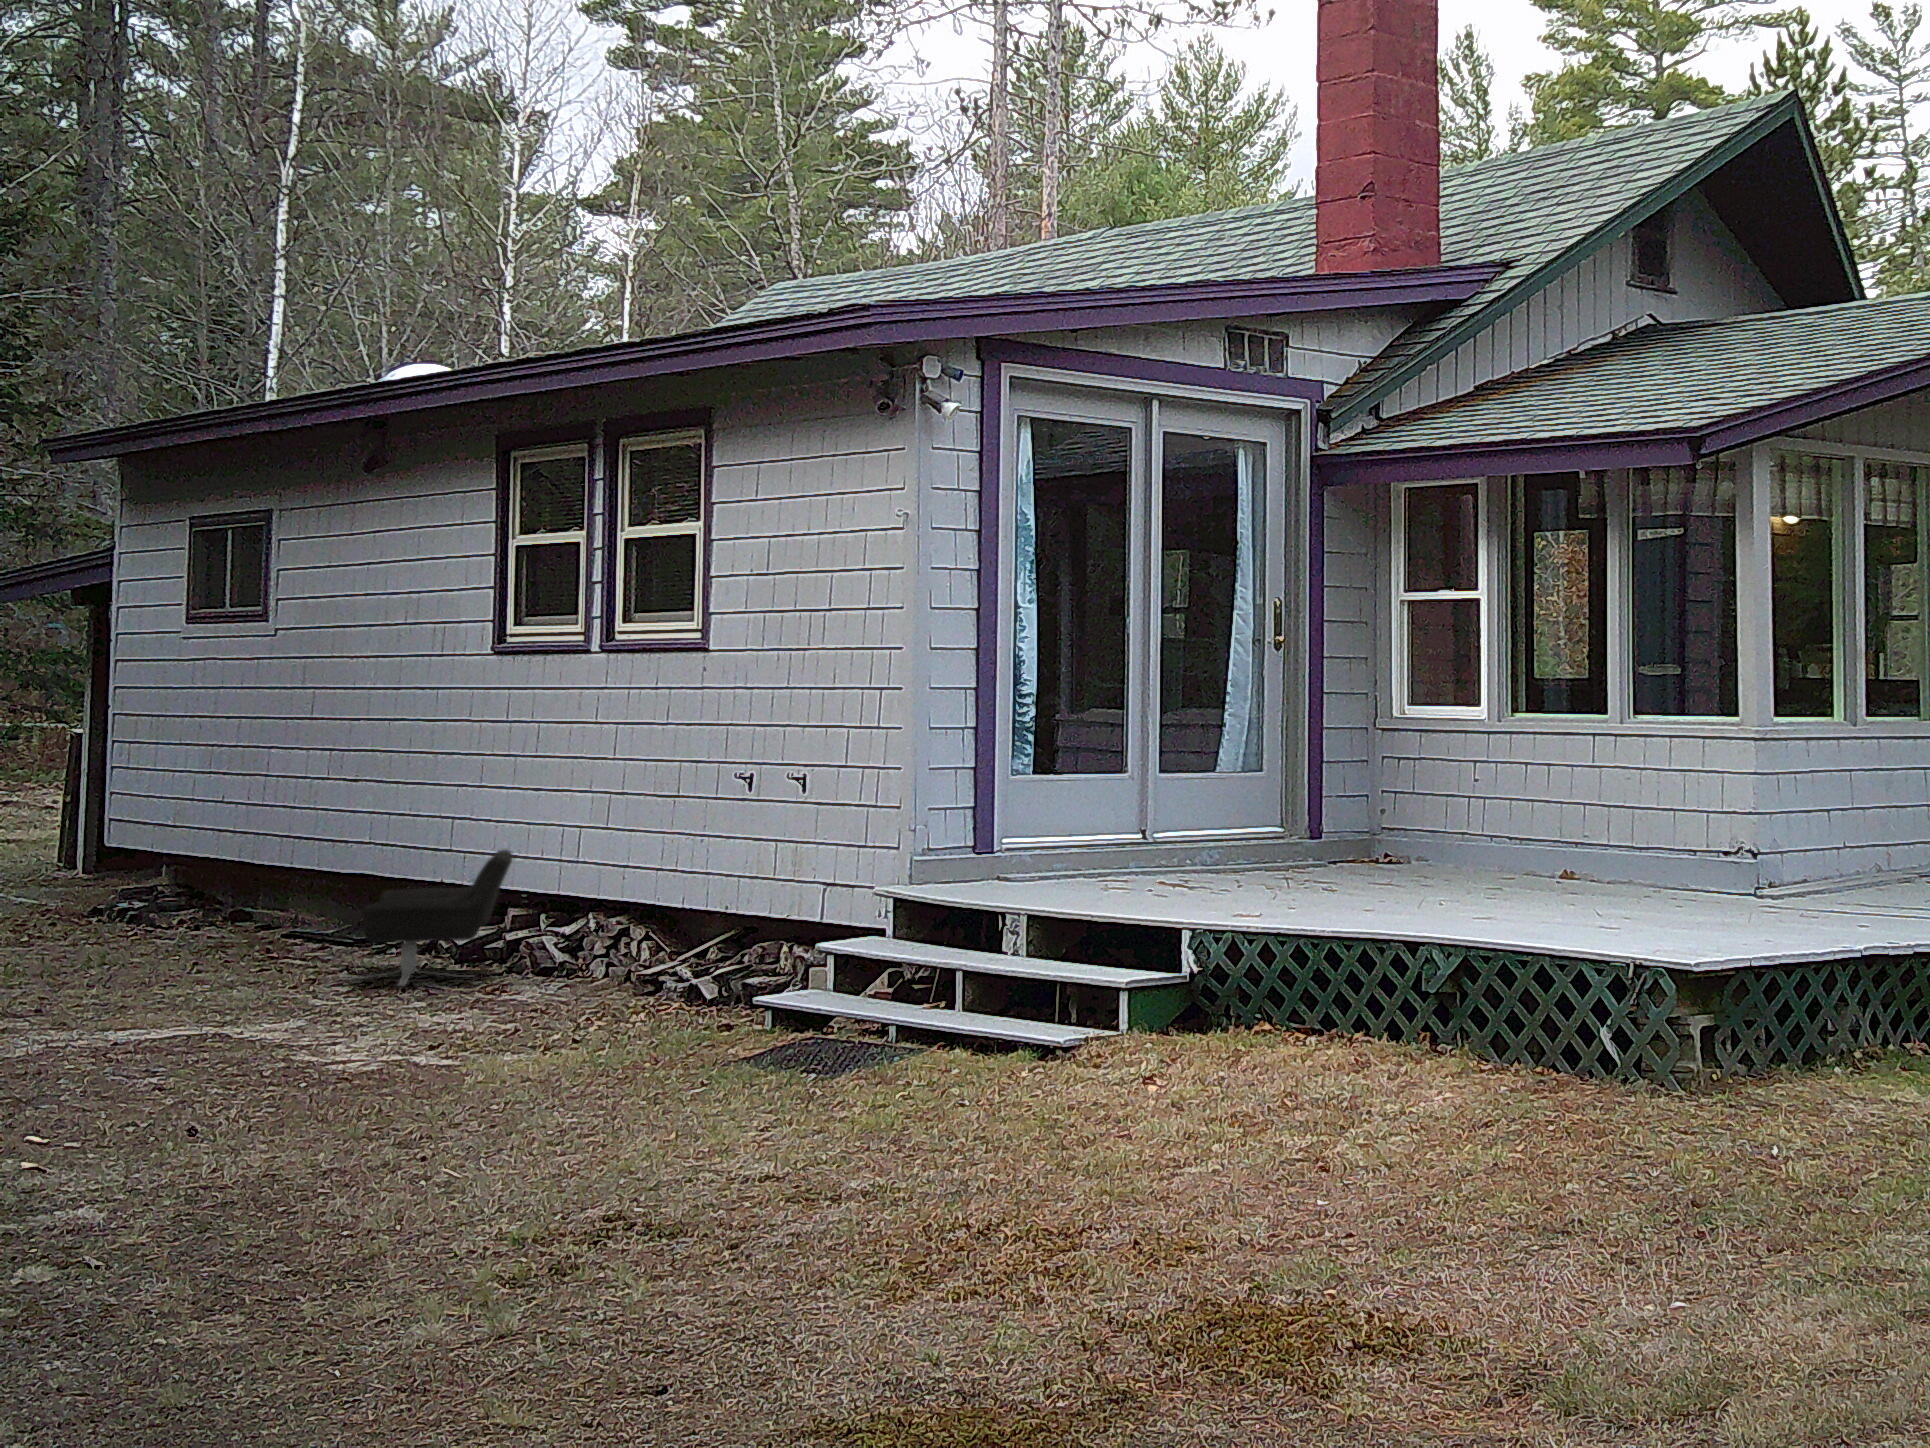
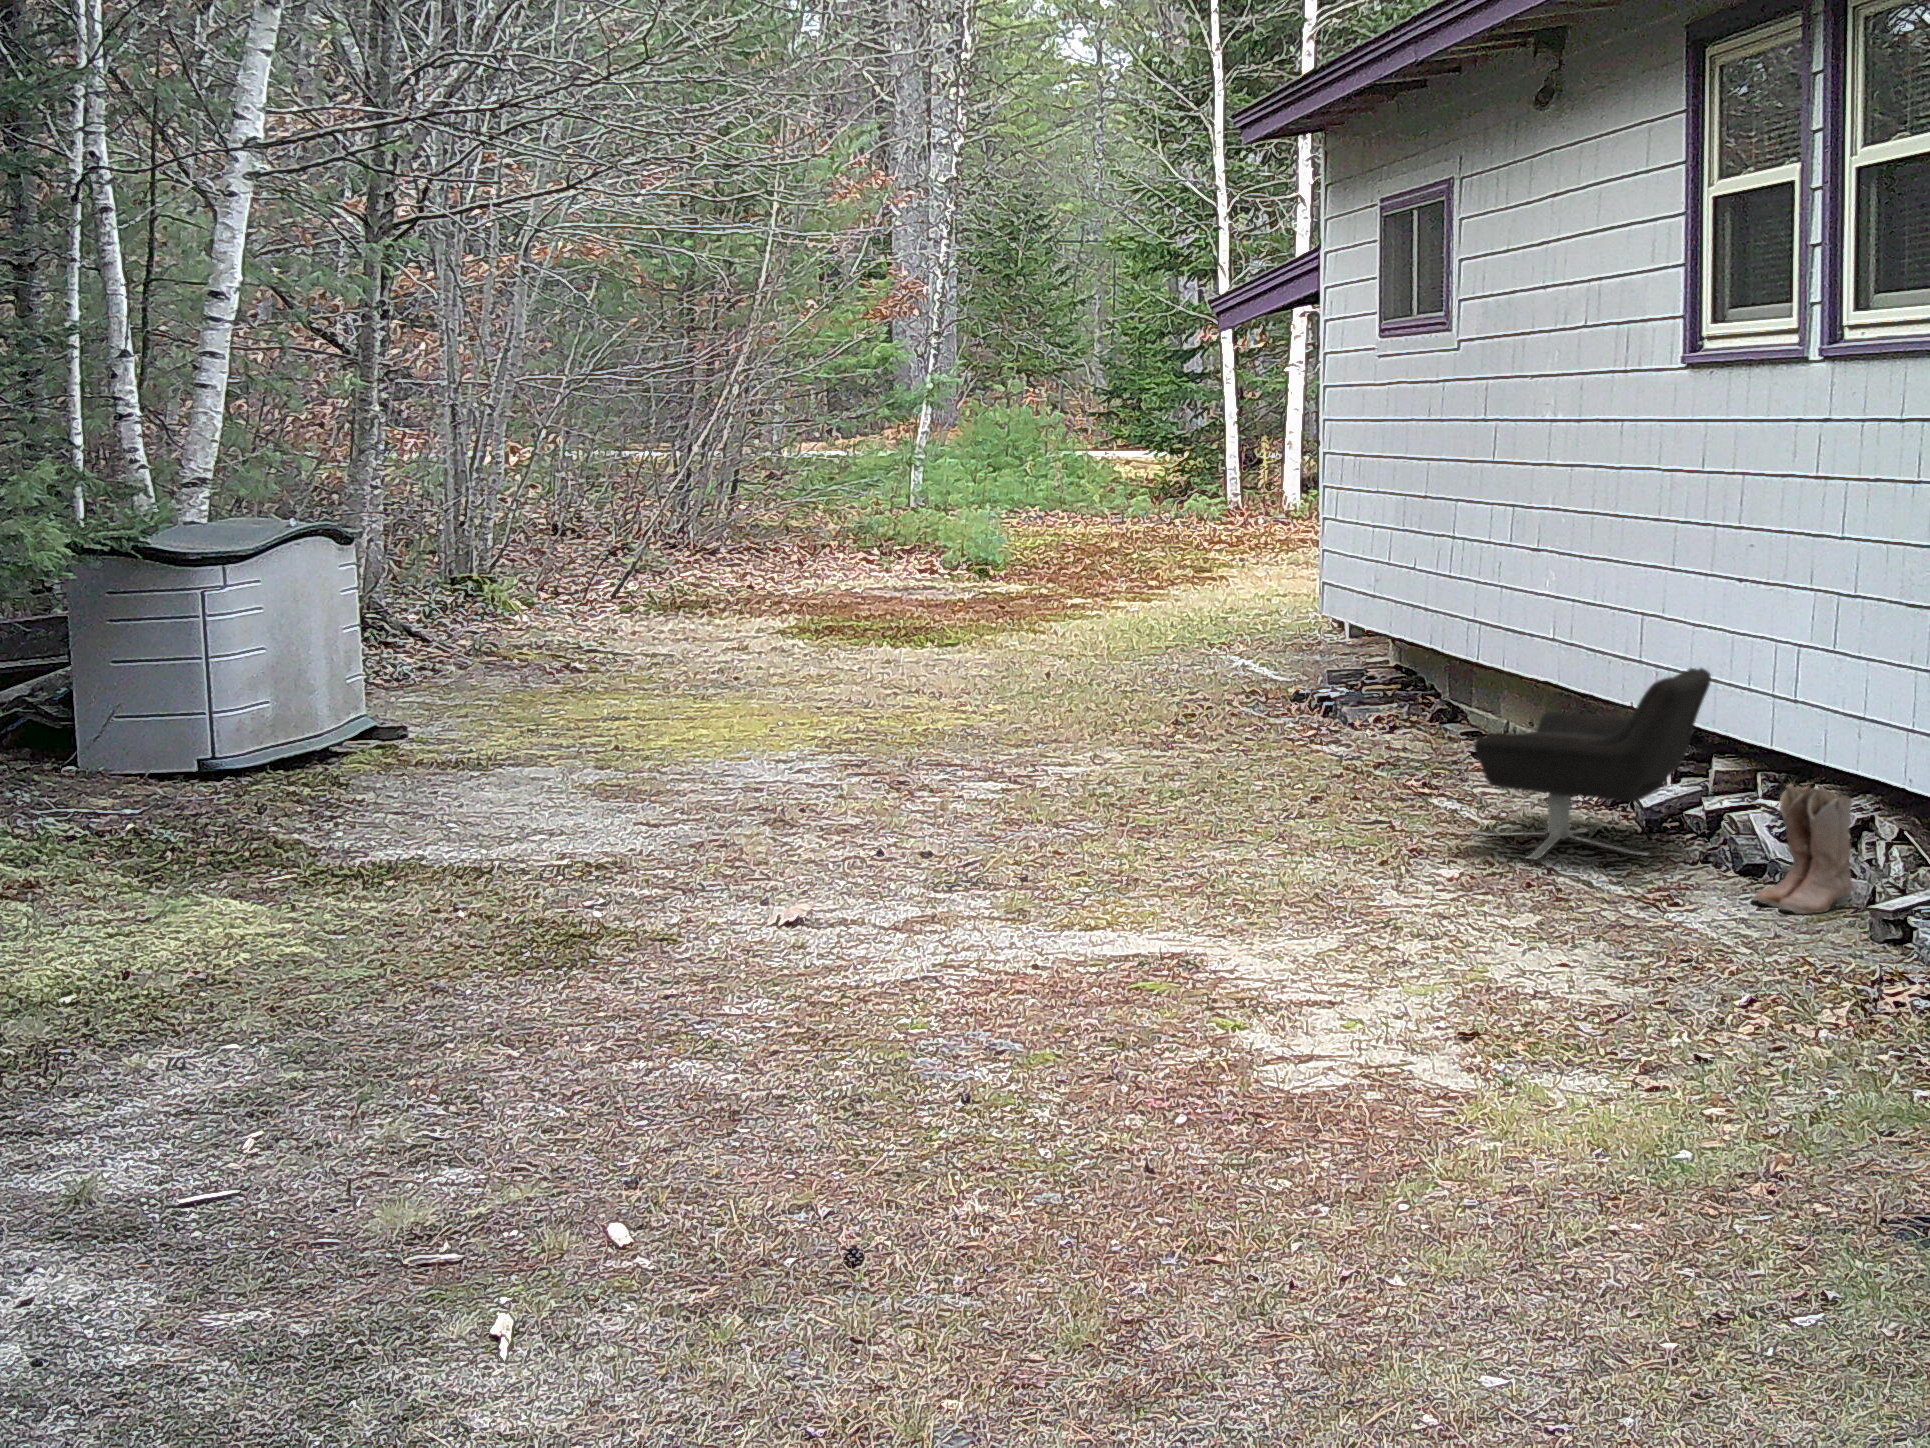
boots: none [560,913,621,989] -> present [1752,784,1852,914]

